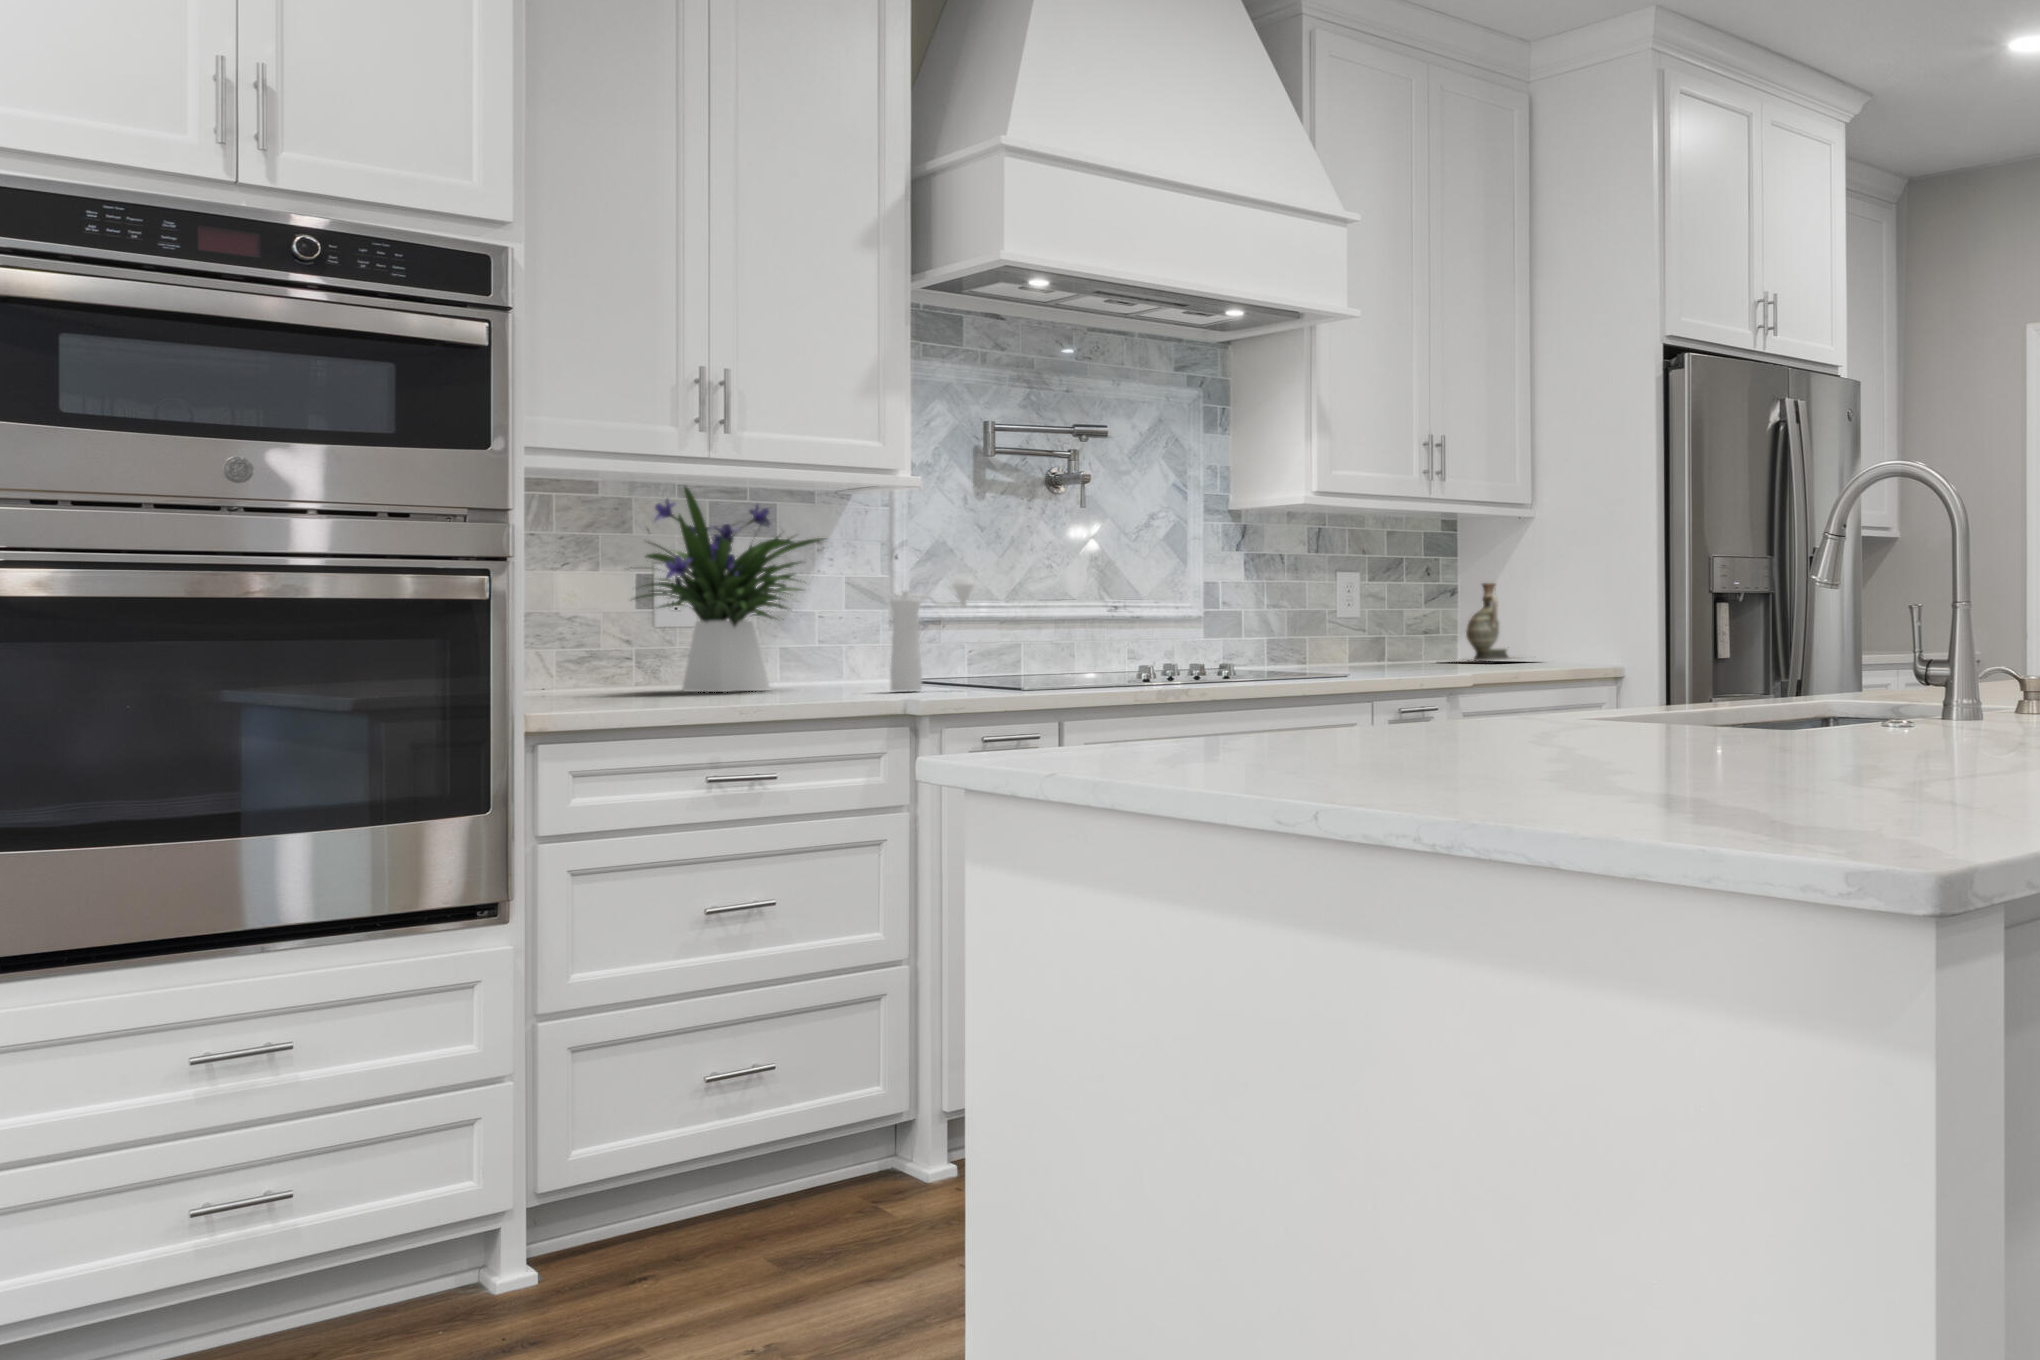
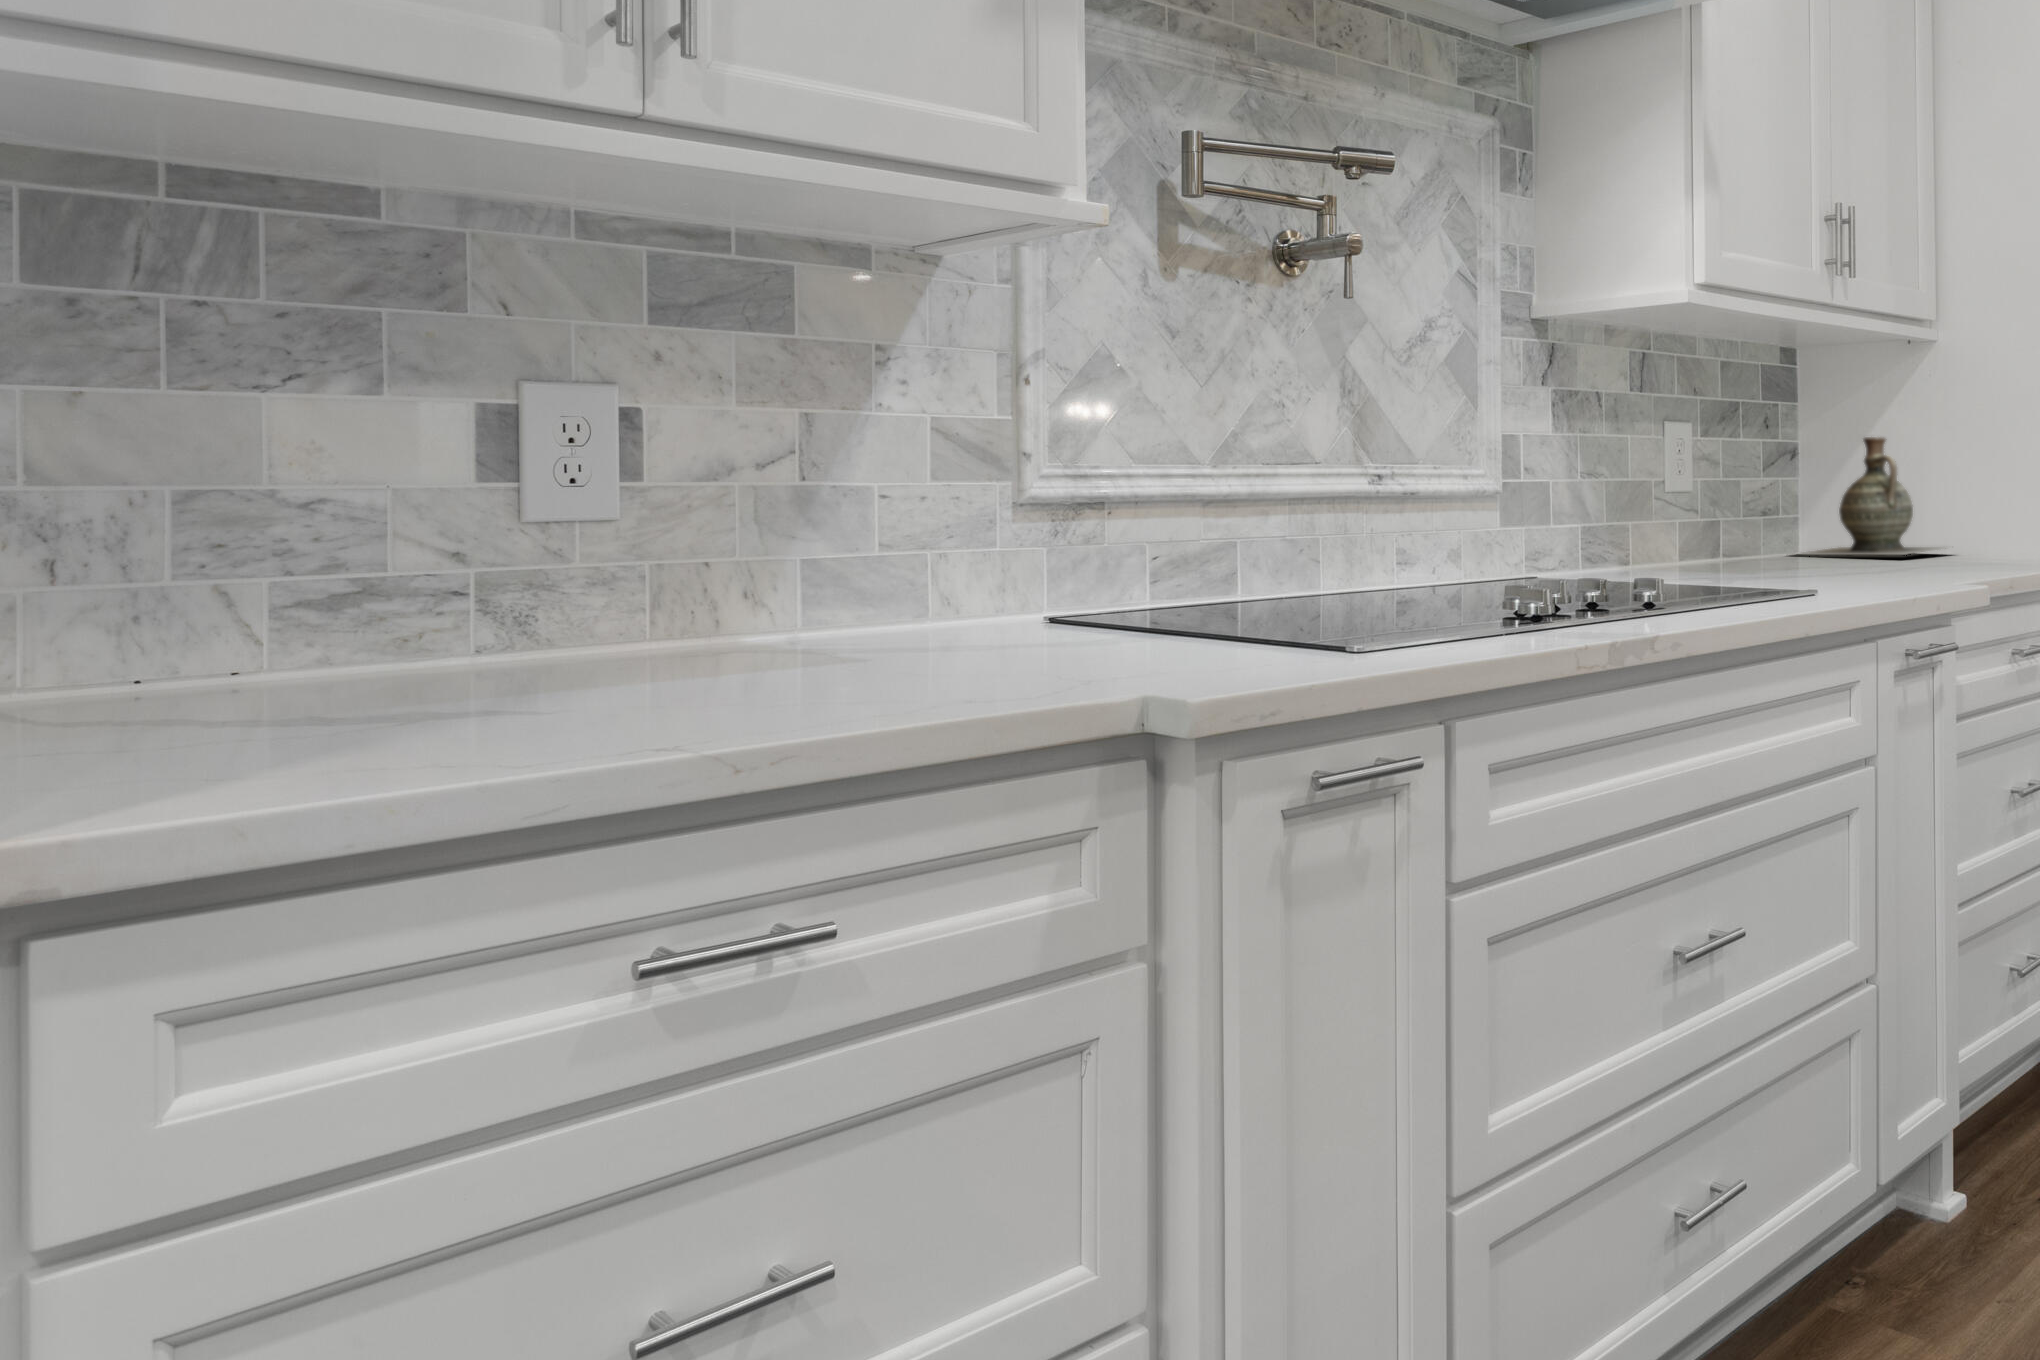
flower arrangement: present [631,487,824,692] -> none [400,176,924,682]
pepper mill: present [890,578,975,691] -> none [1076,414,1263,679]

